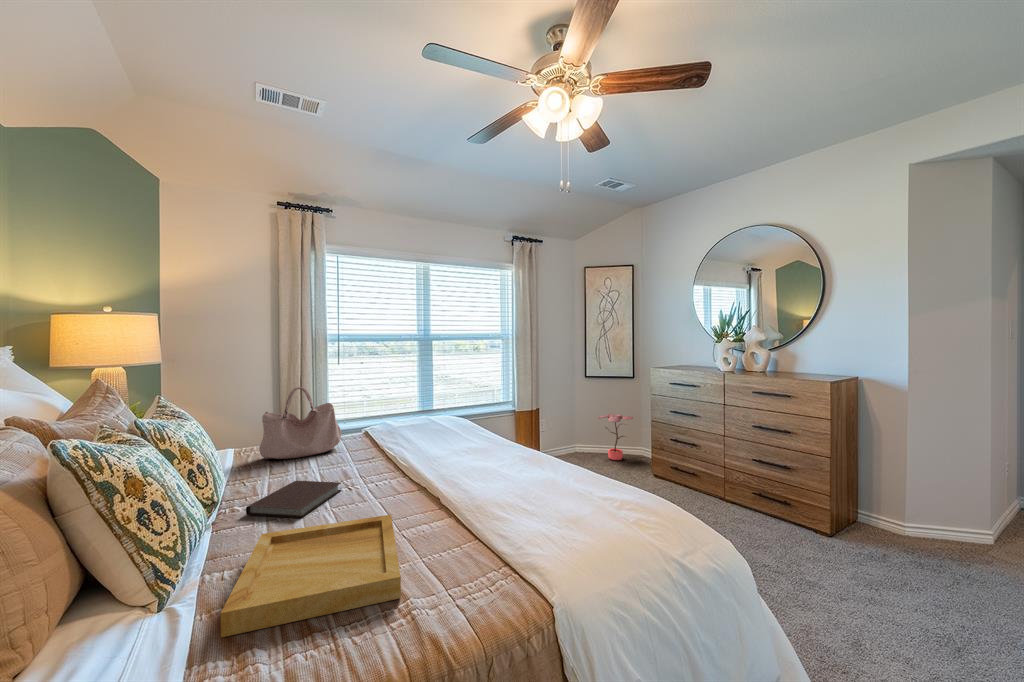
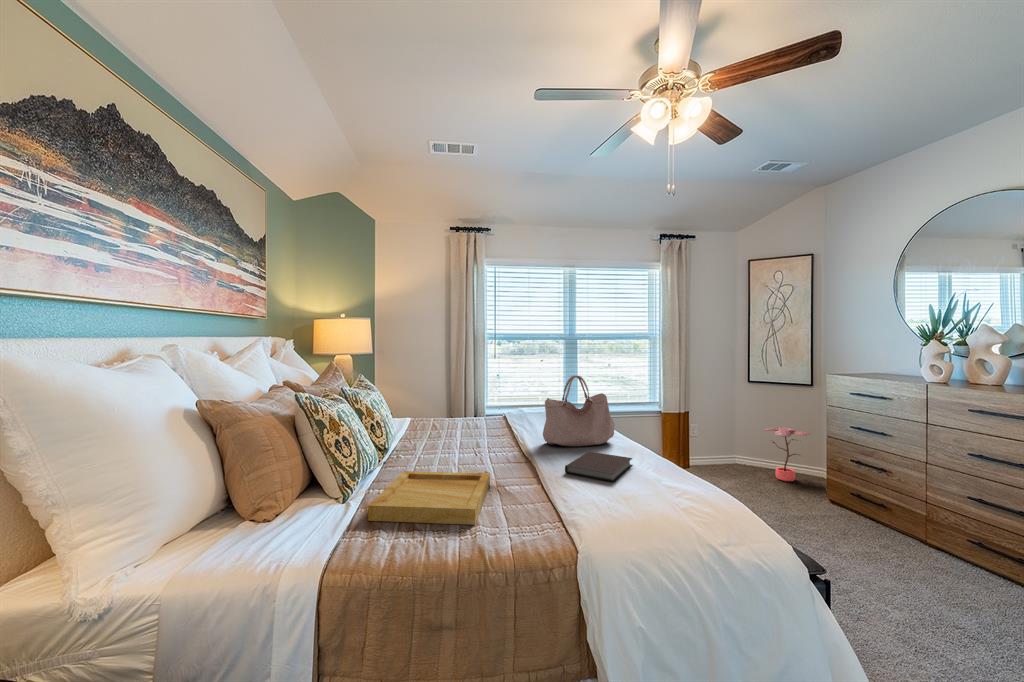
handbag: present [259,387,342,459] -> present [543,375,615,446]
notebook: present [246,481,341,518] -> present [565,452,632,482]

